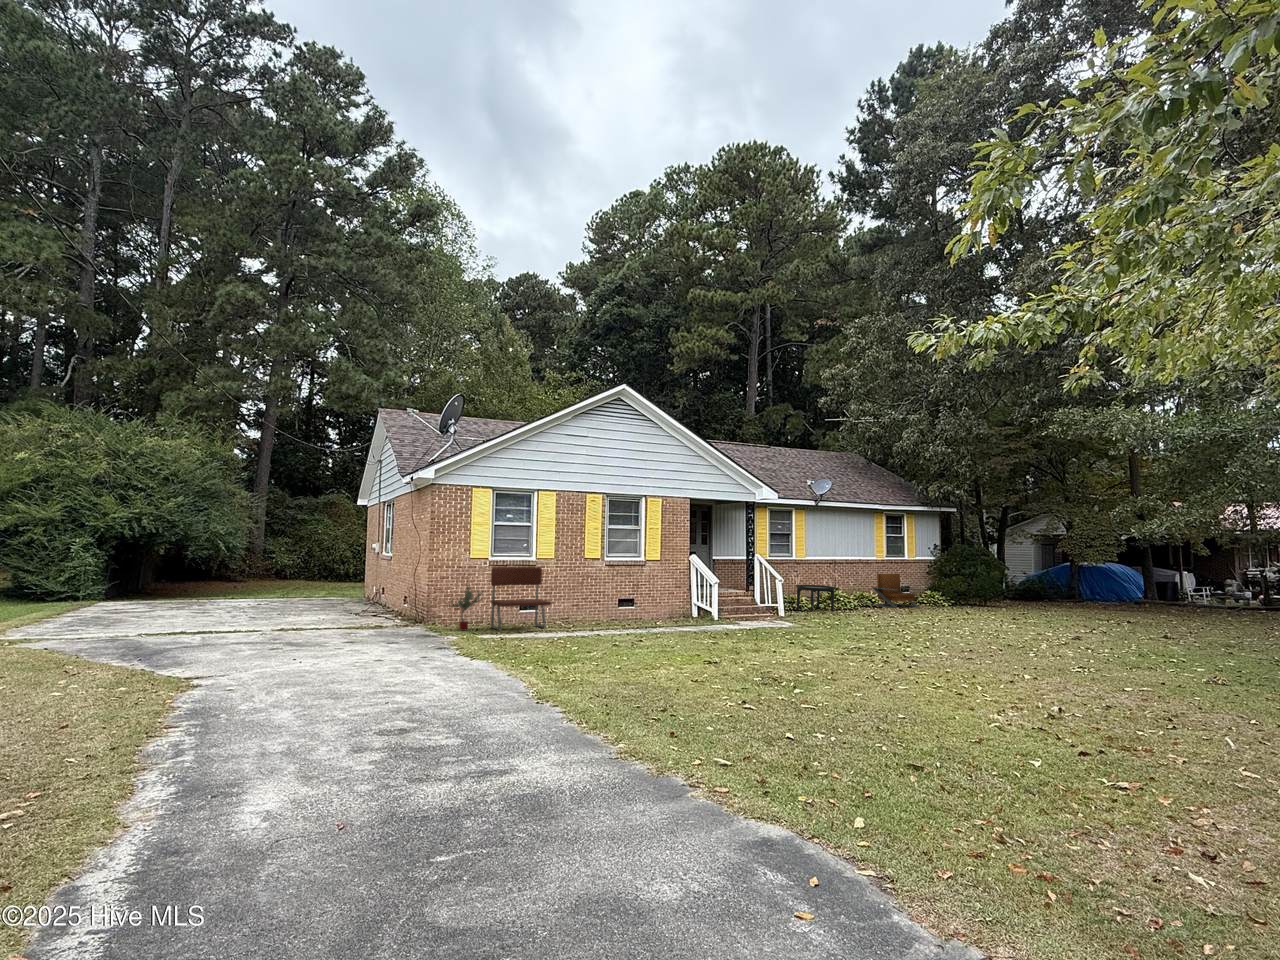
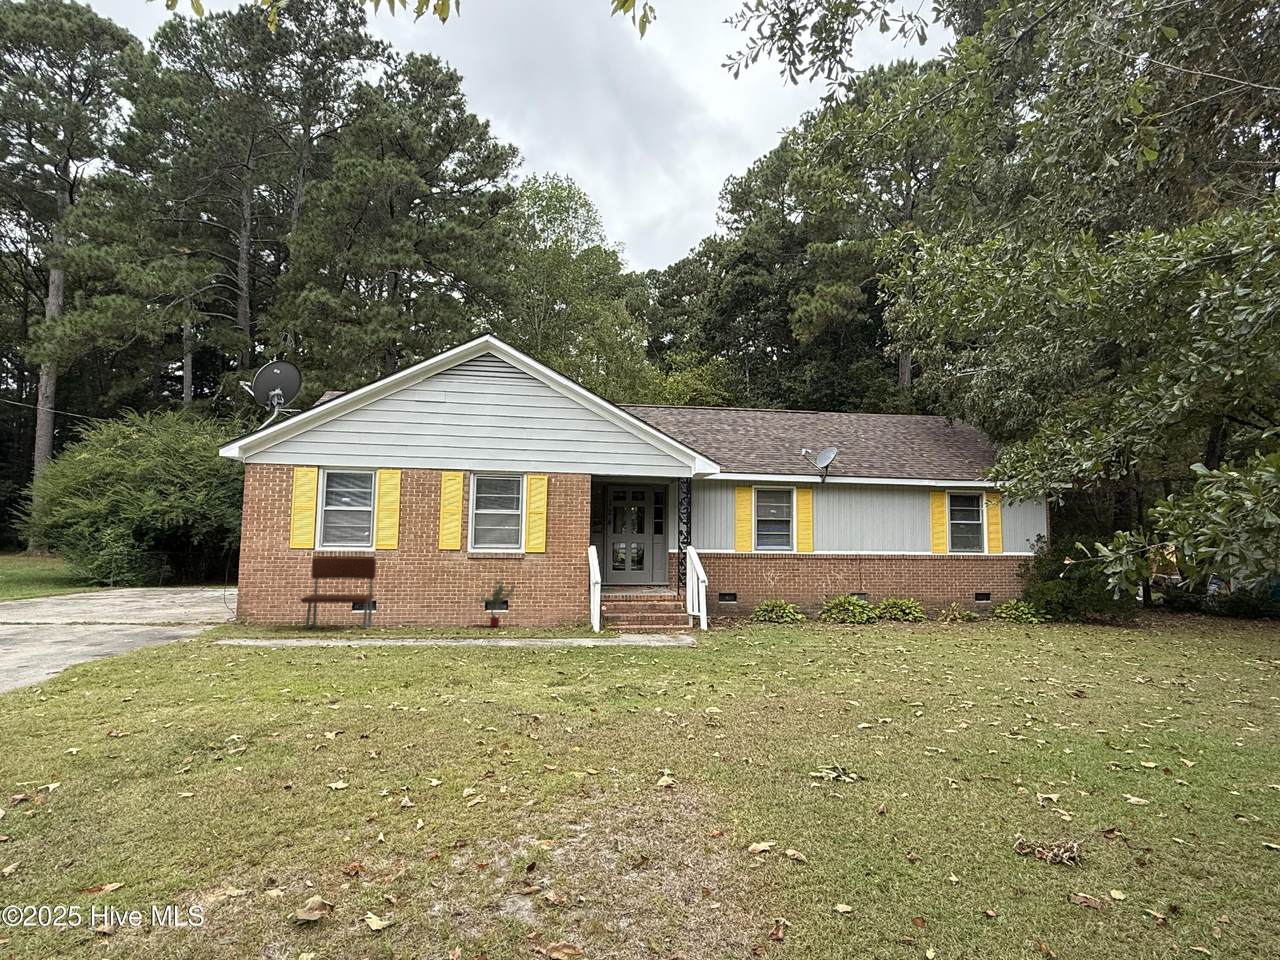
lounge chair: present [872,574,918,608] -> none [920,574,987,621]
round table: present [796,585,836,611] -> none [784,586,837,621]
potted tree: present [448,587,483,631] -> present [477,579,514,627]

